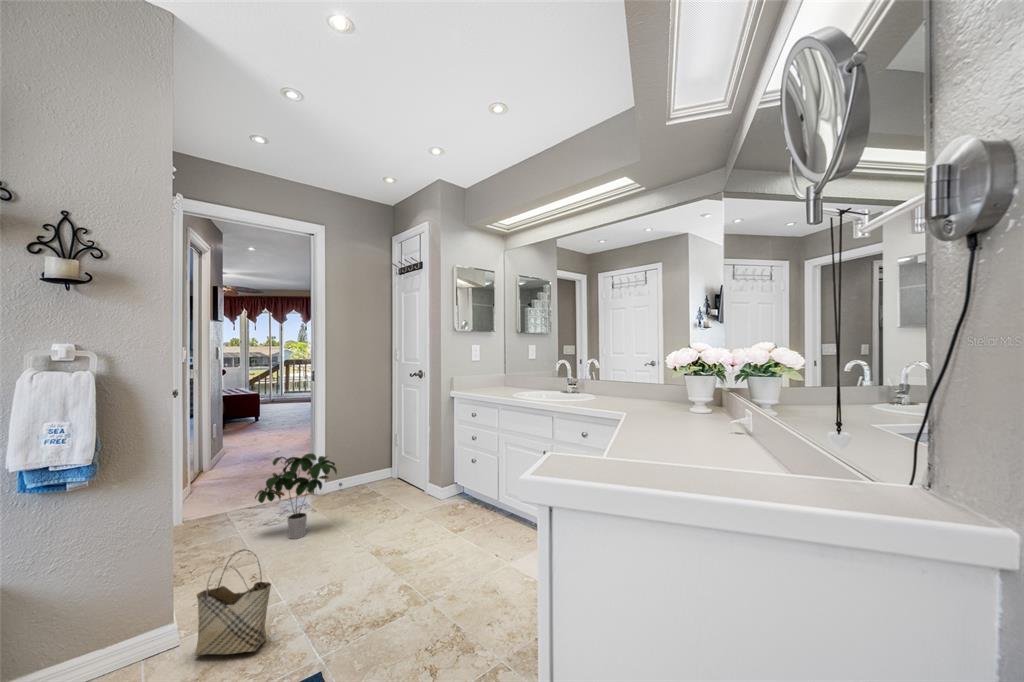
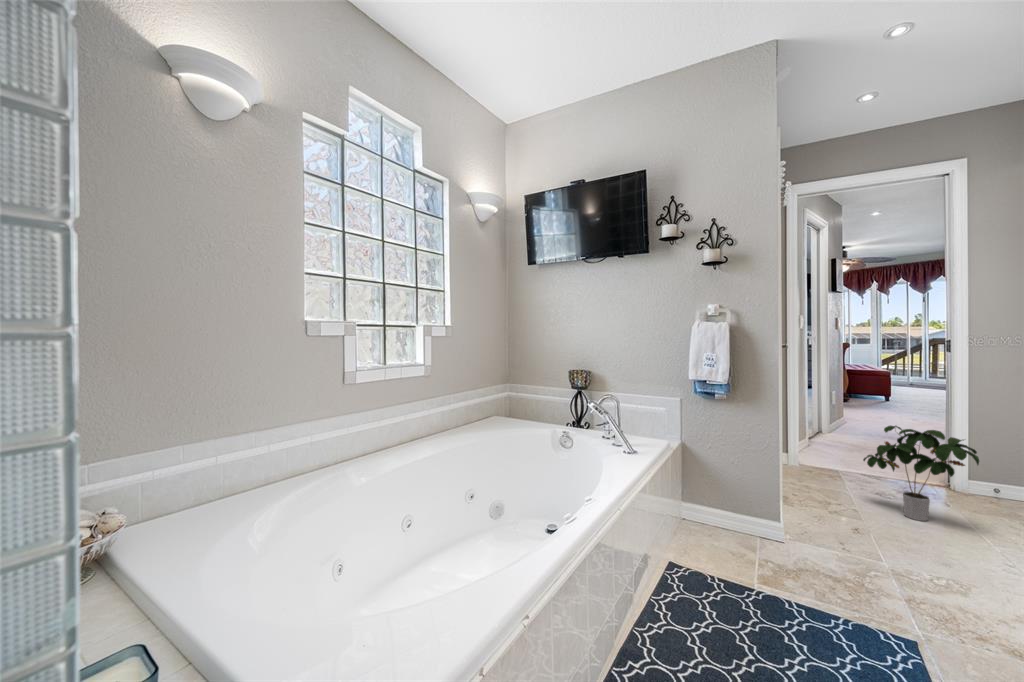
woven basket: present [195,549,271,655] -> none [794,487,866,581]

